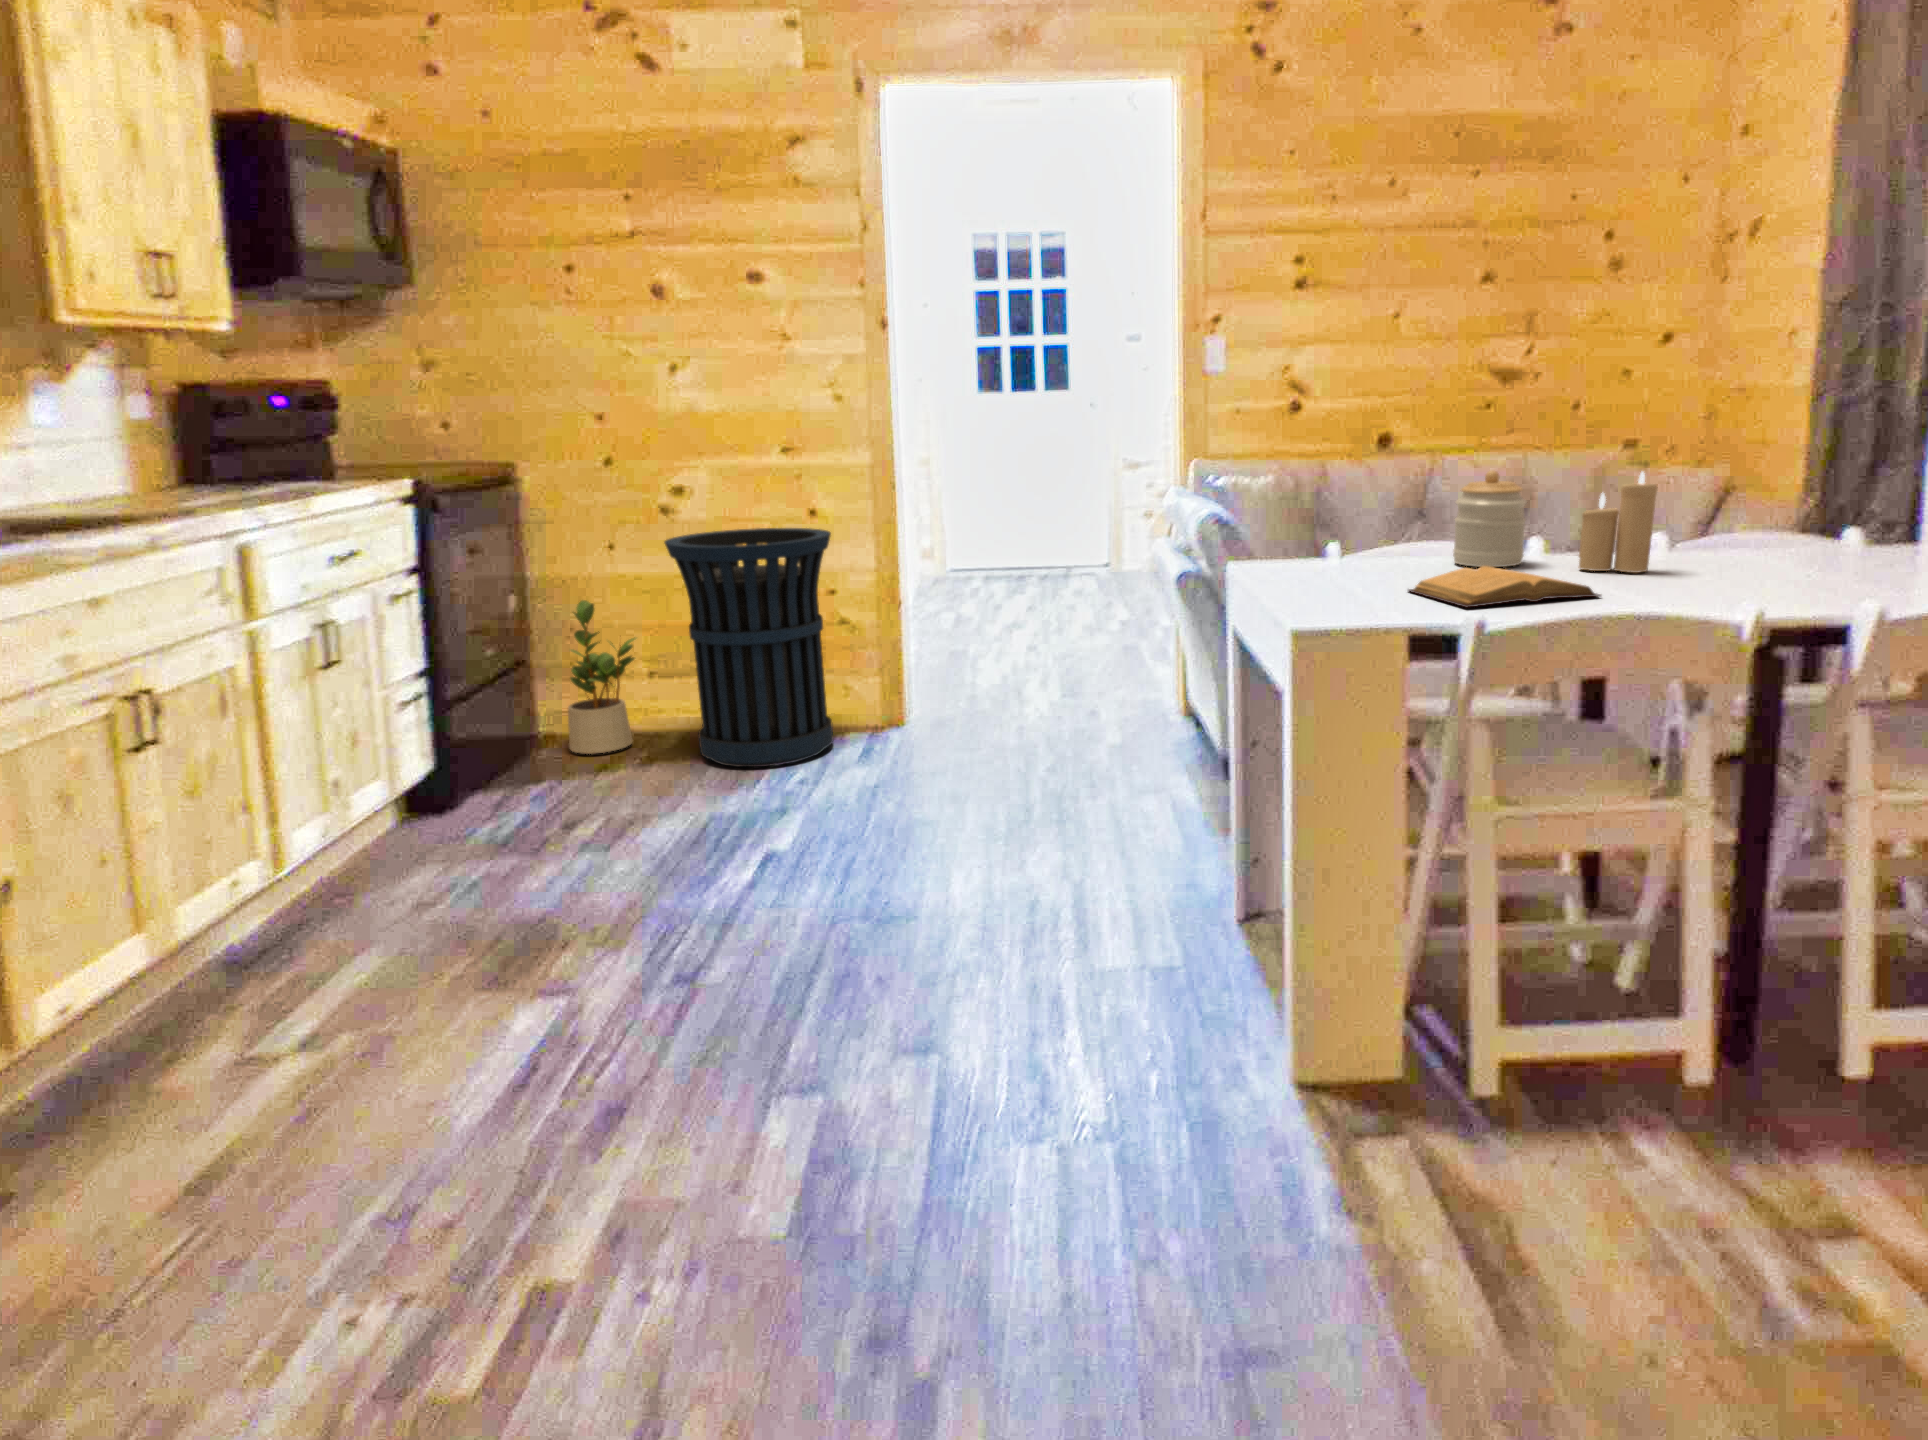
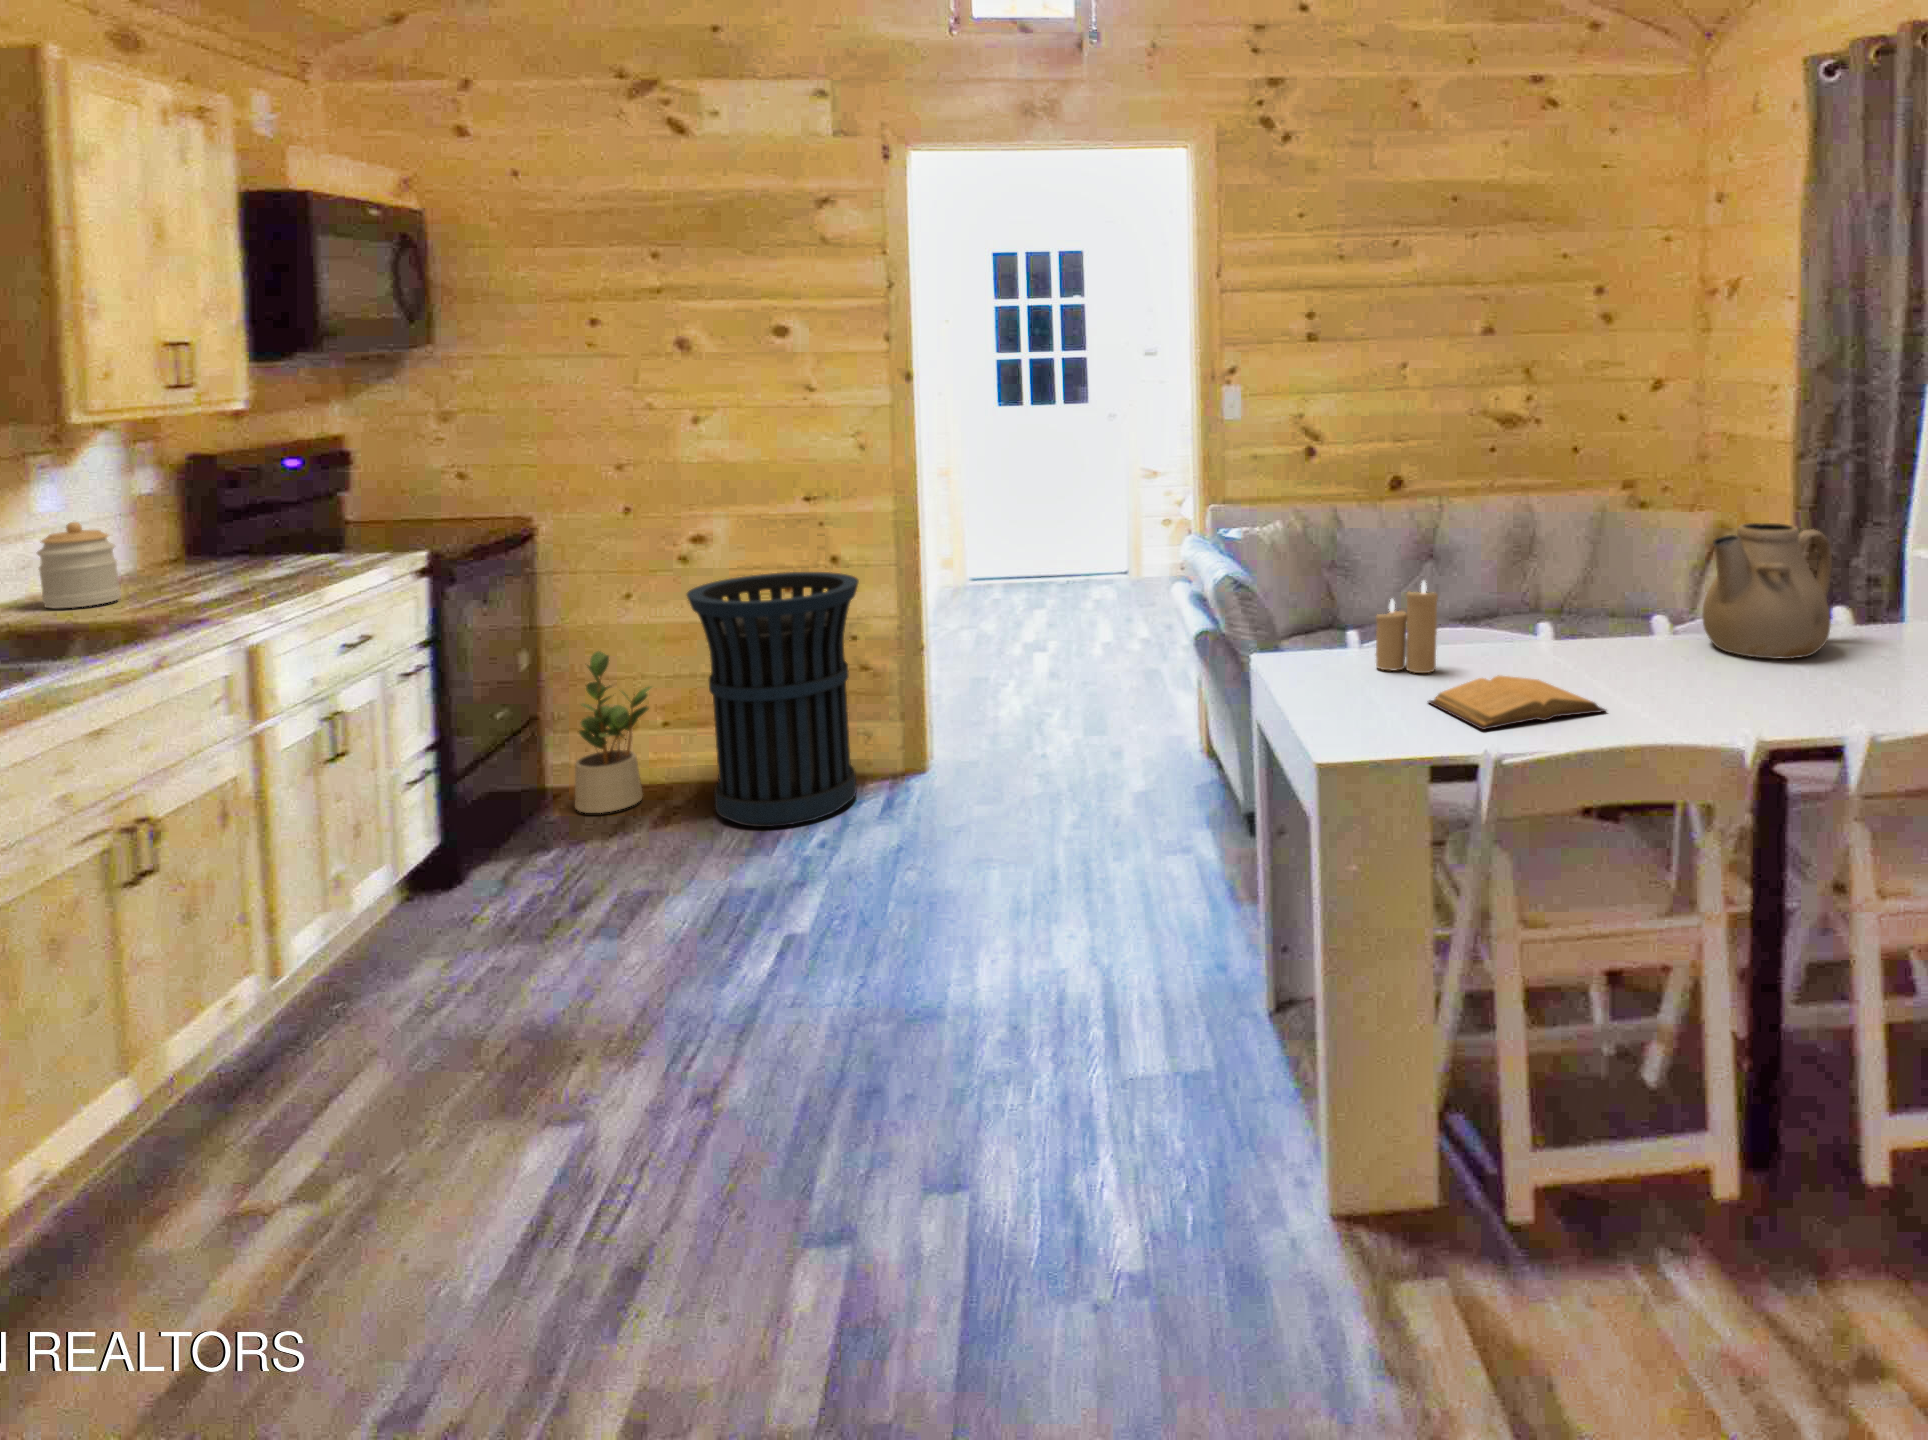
teapot: none [1706,422,1856,563] -> present [1702,523,1832,659]
jar: present [1453,470,1526,567] -> present [37,522,120,608]
candle: present [1579,472,1658,573] -> present [1376,581,1438,673]

